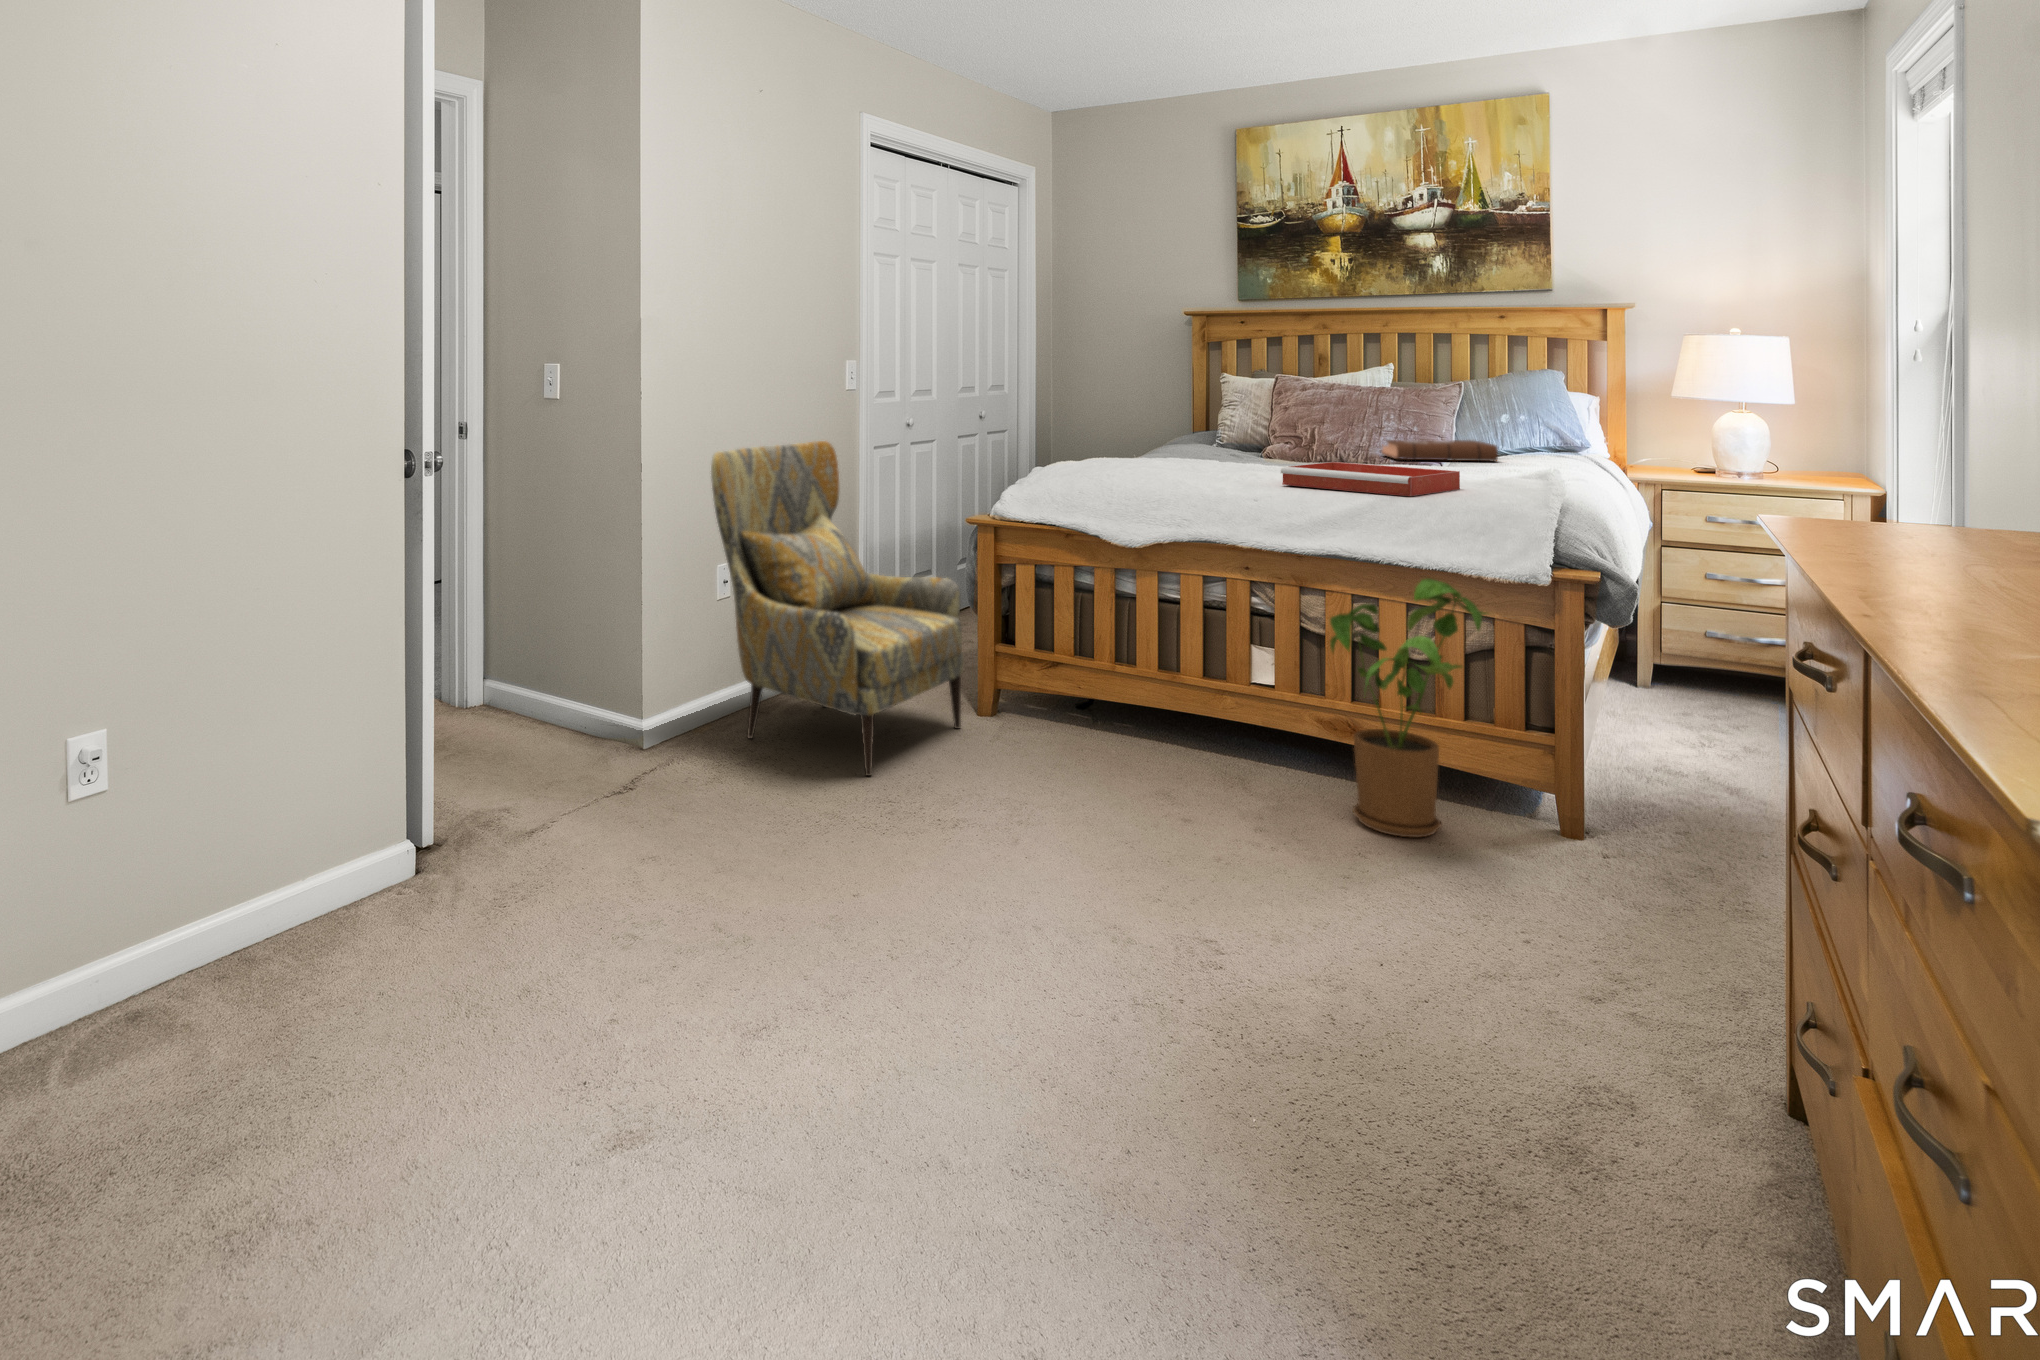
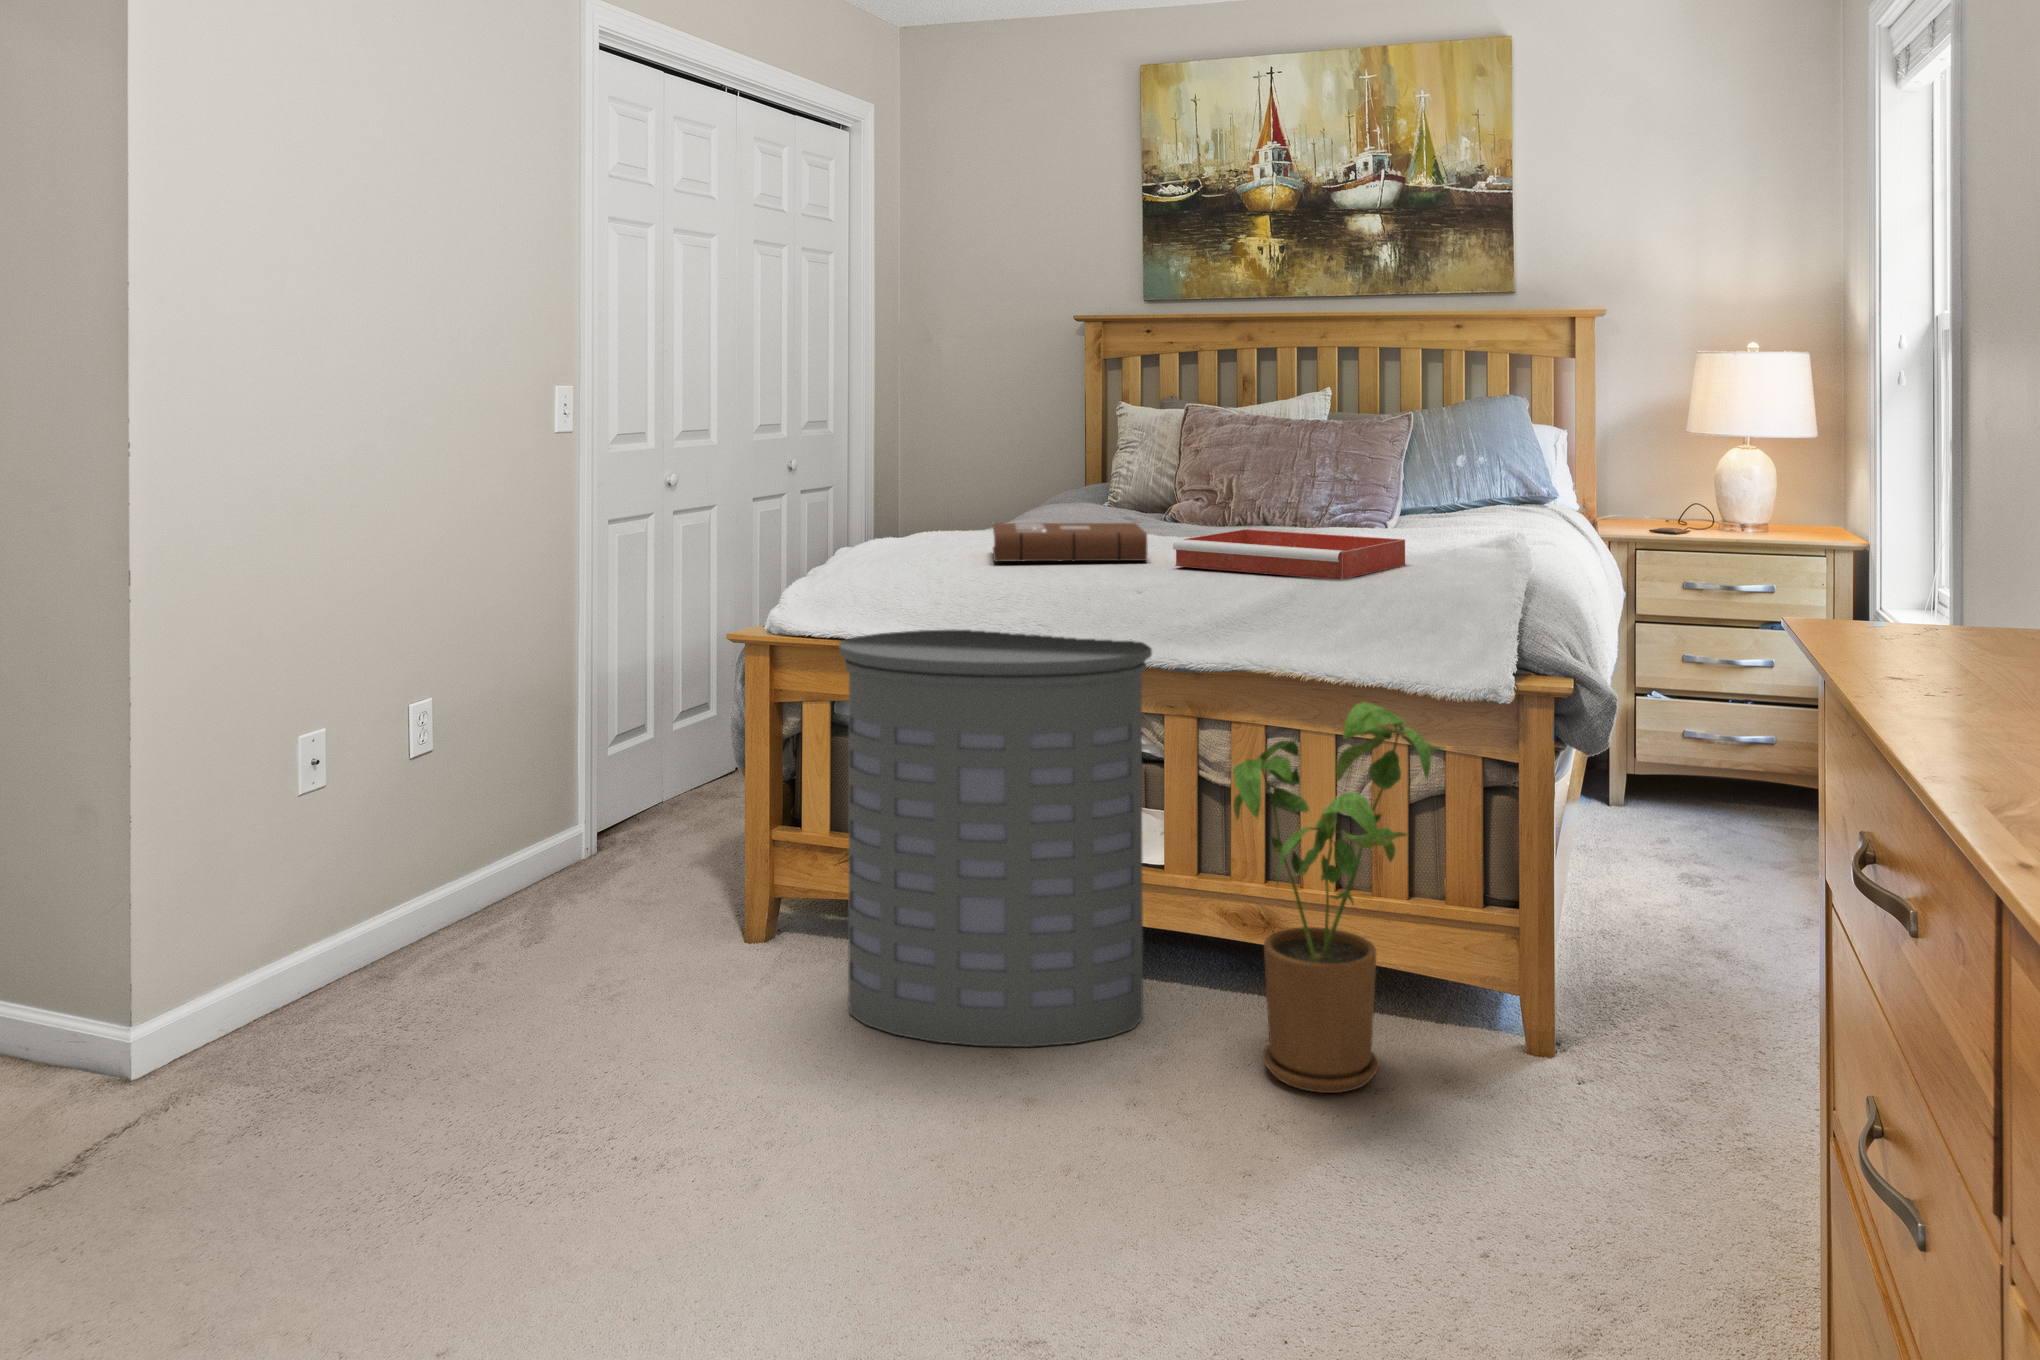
book: present [1381,439,1498,461] -> present [993,523,1147,562]
armchair: present [711,441,964,776] -> none [267,516,712,1085]
laundry hamper: none [1049,521,1268,791] -> present [839,630,1152,1047]

